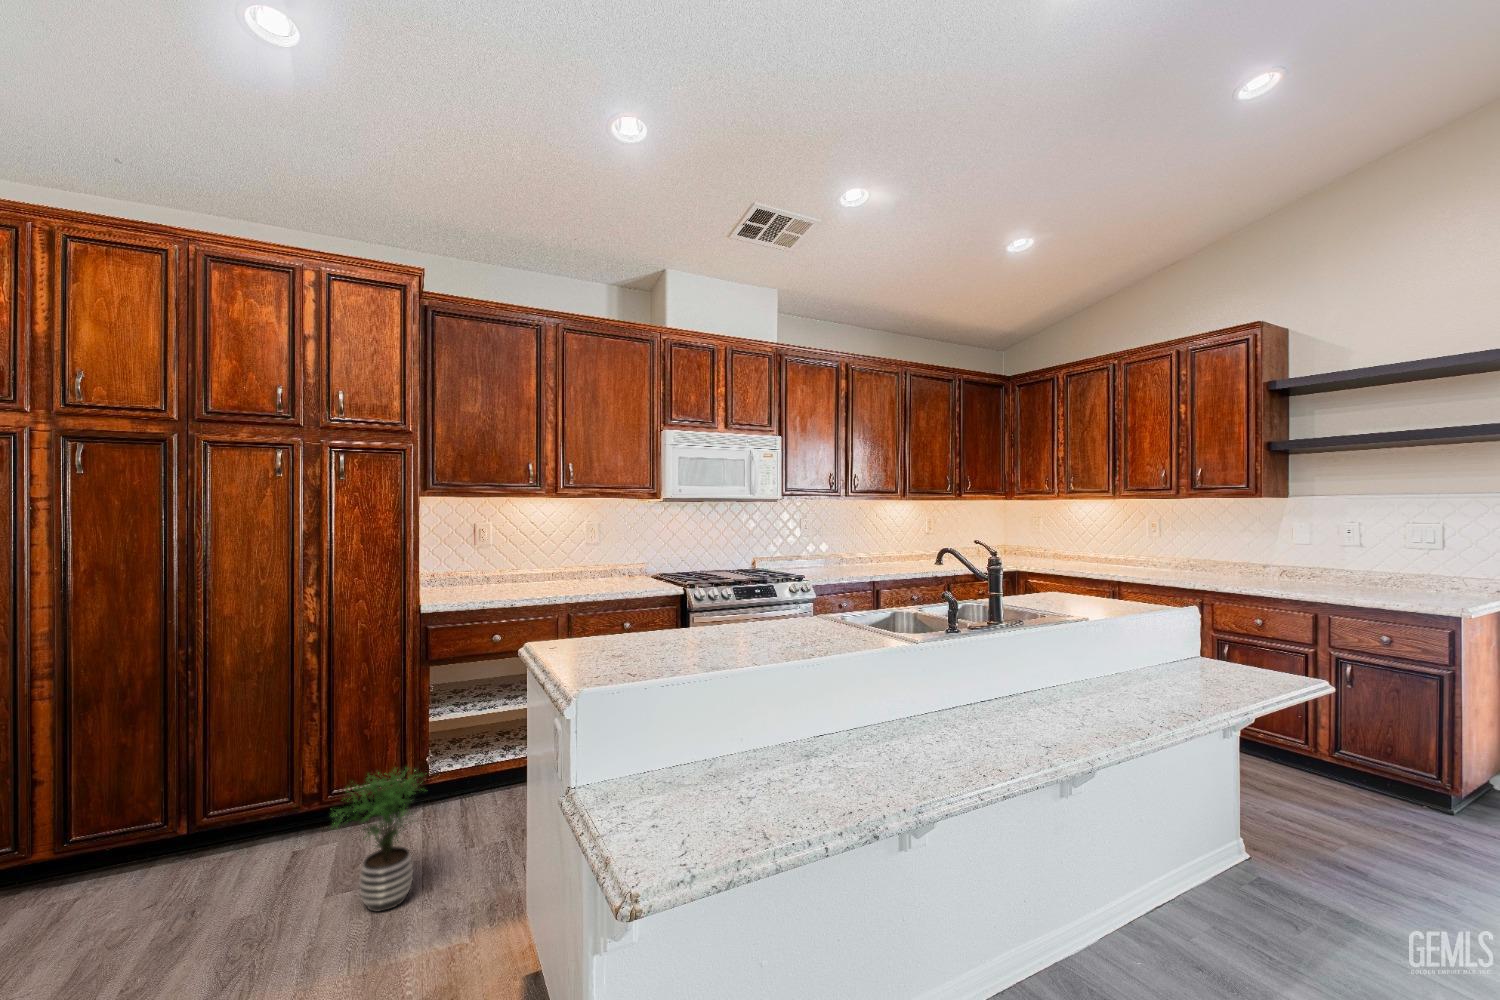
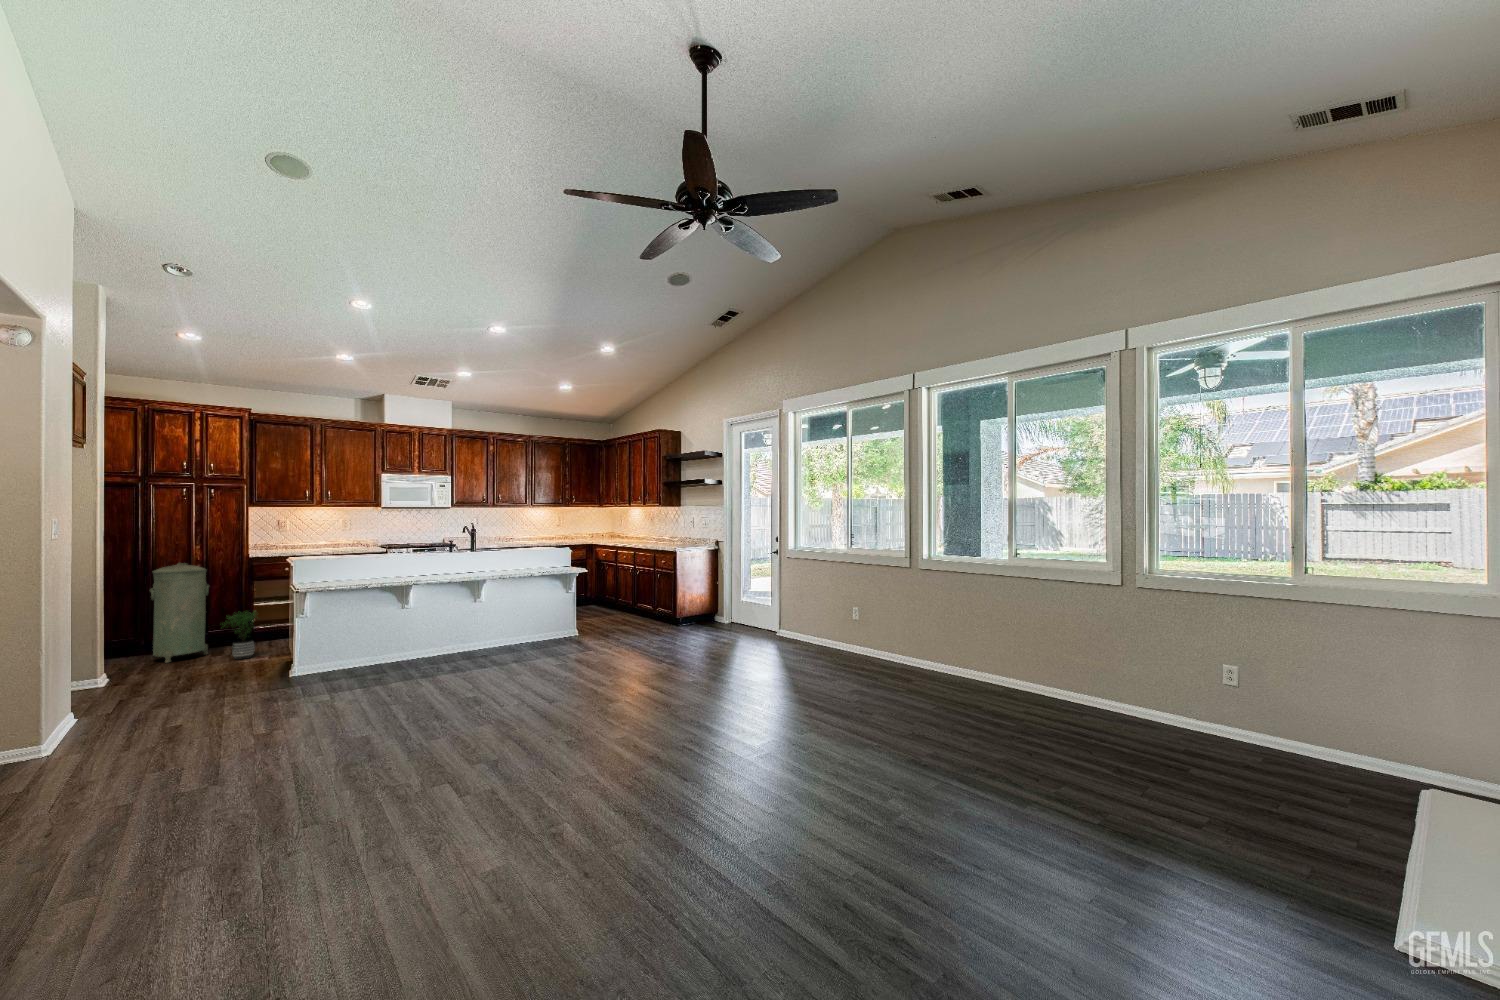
trash can: none [192,633,327,904] -> present [150,563,209,663]

